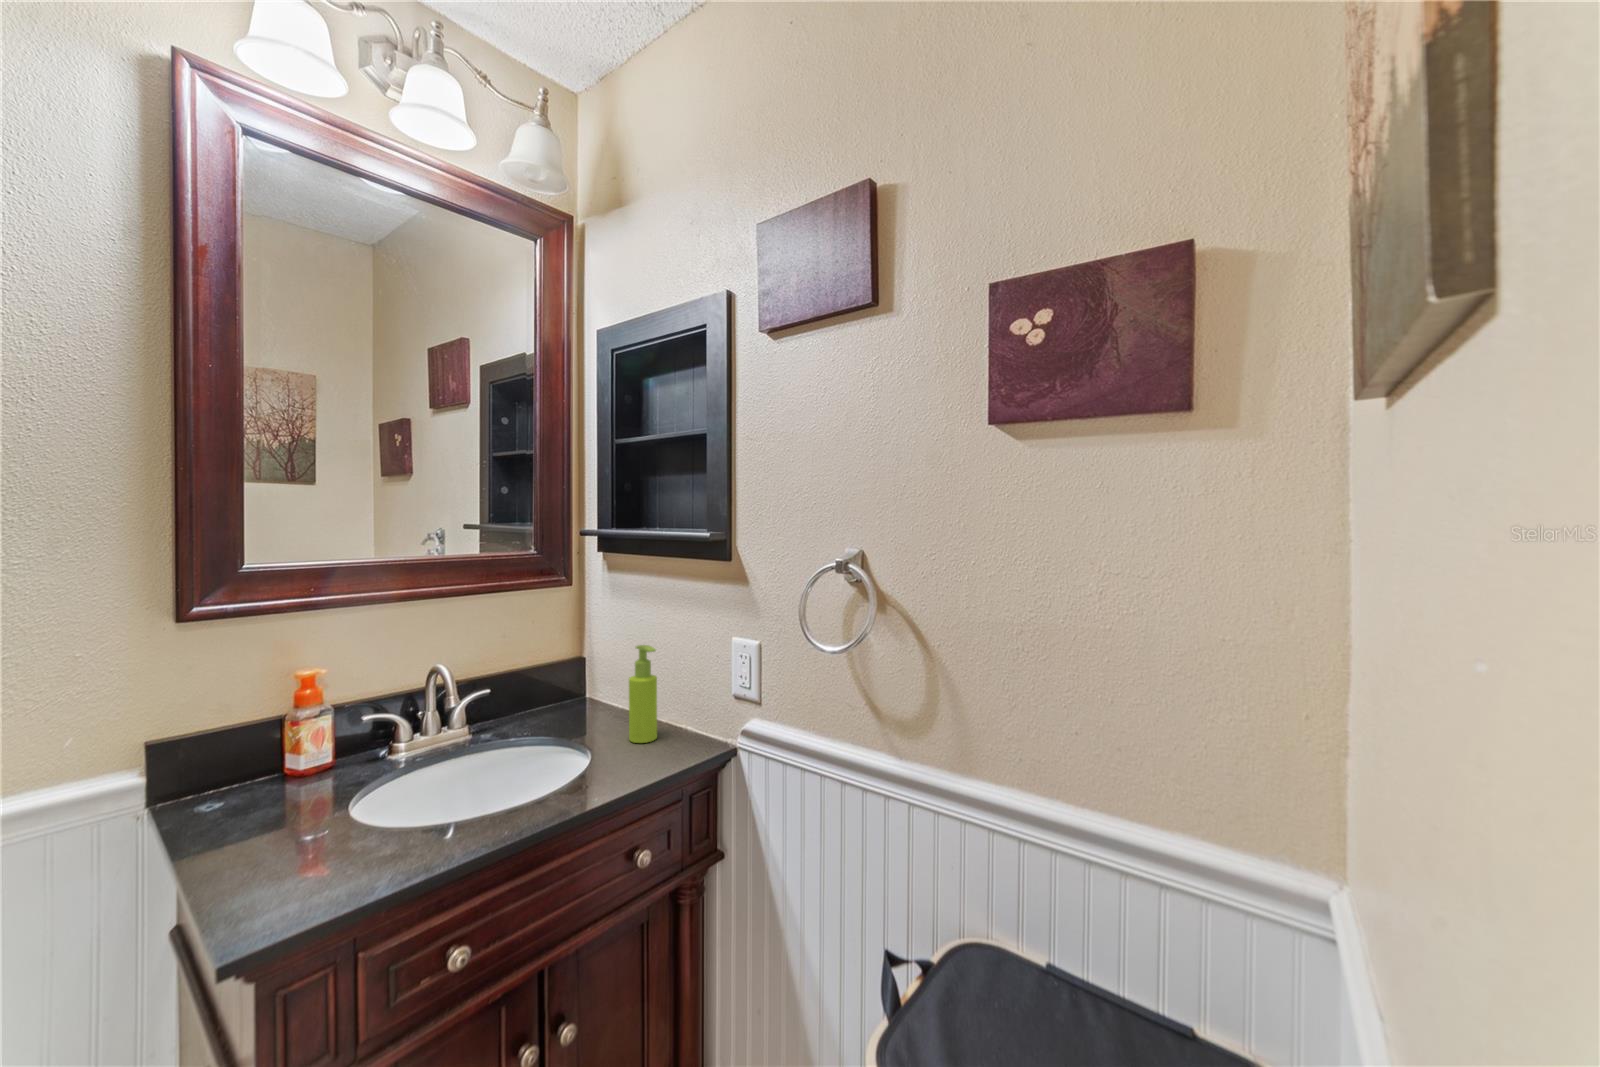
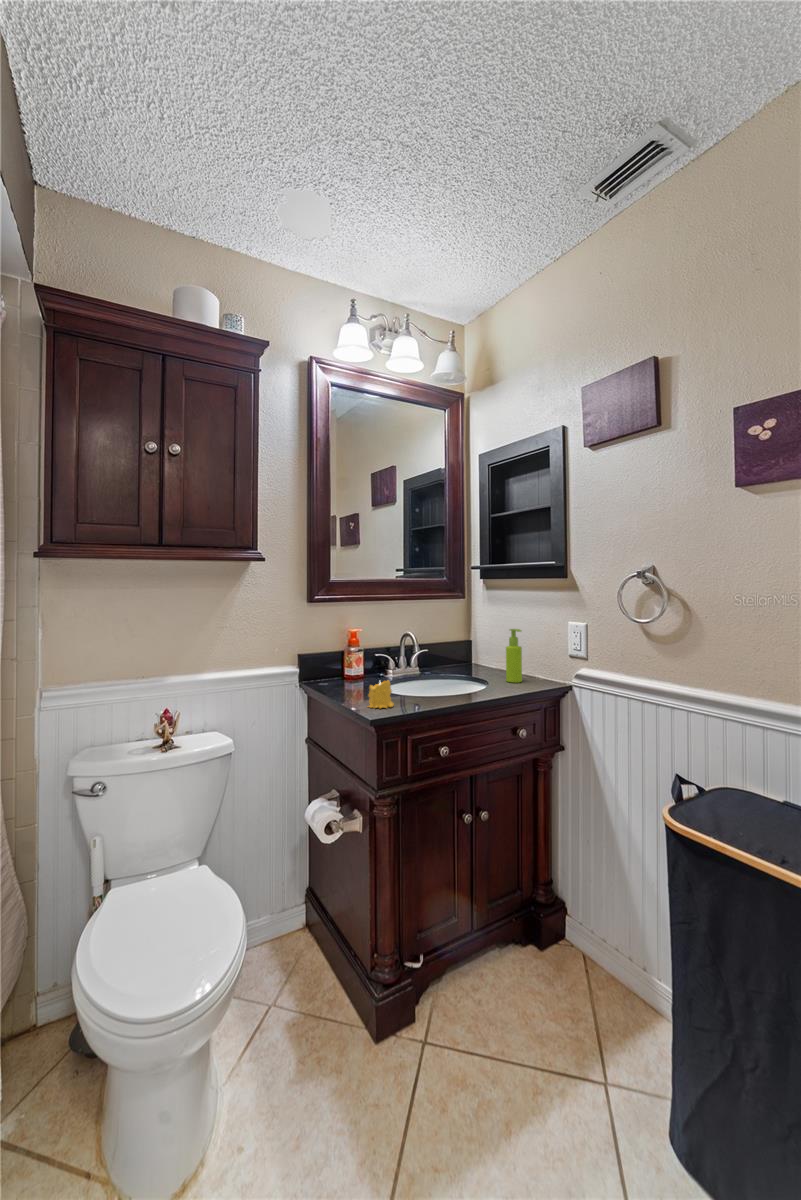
candle: none [254,802,336,881] -> present [368,680,394,708]

